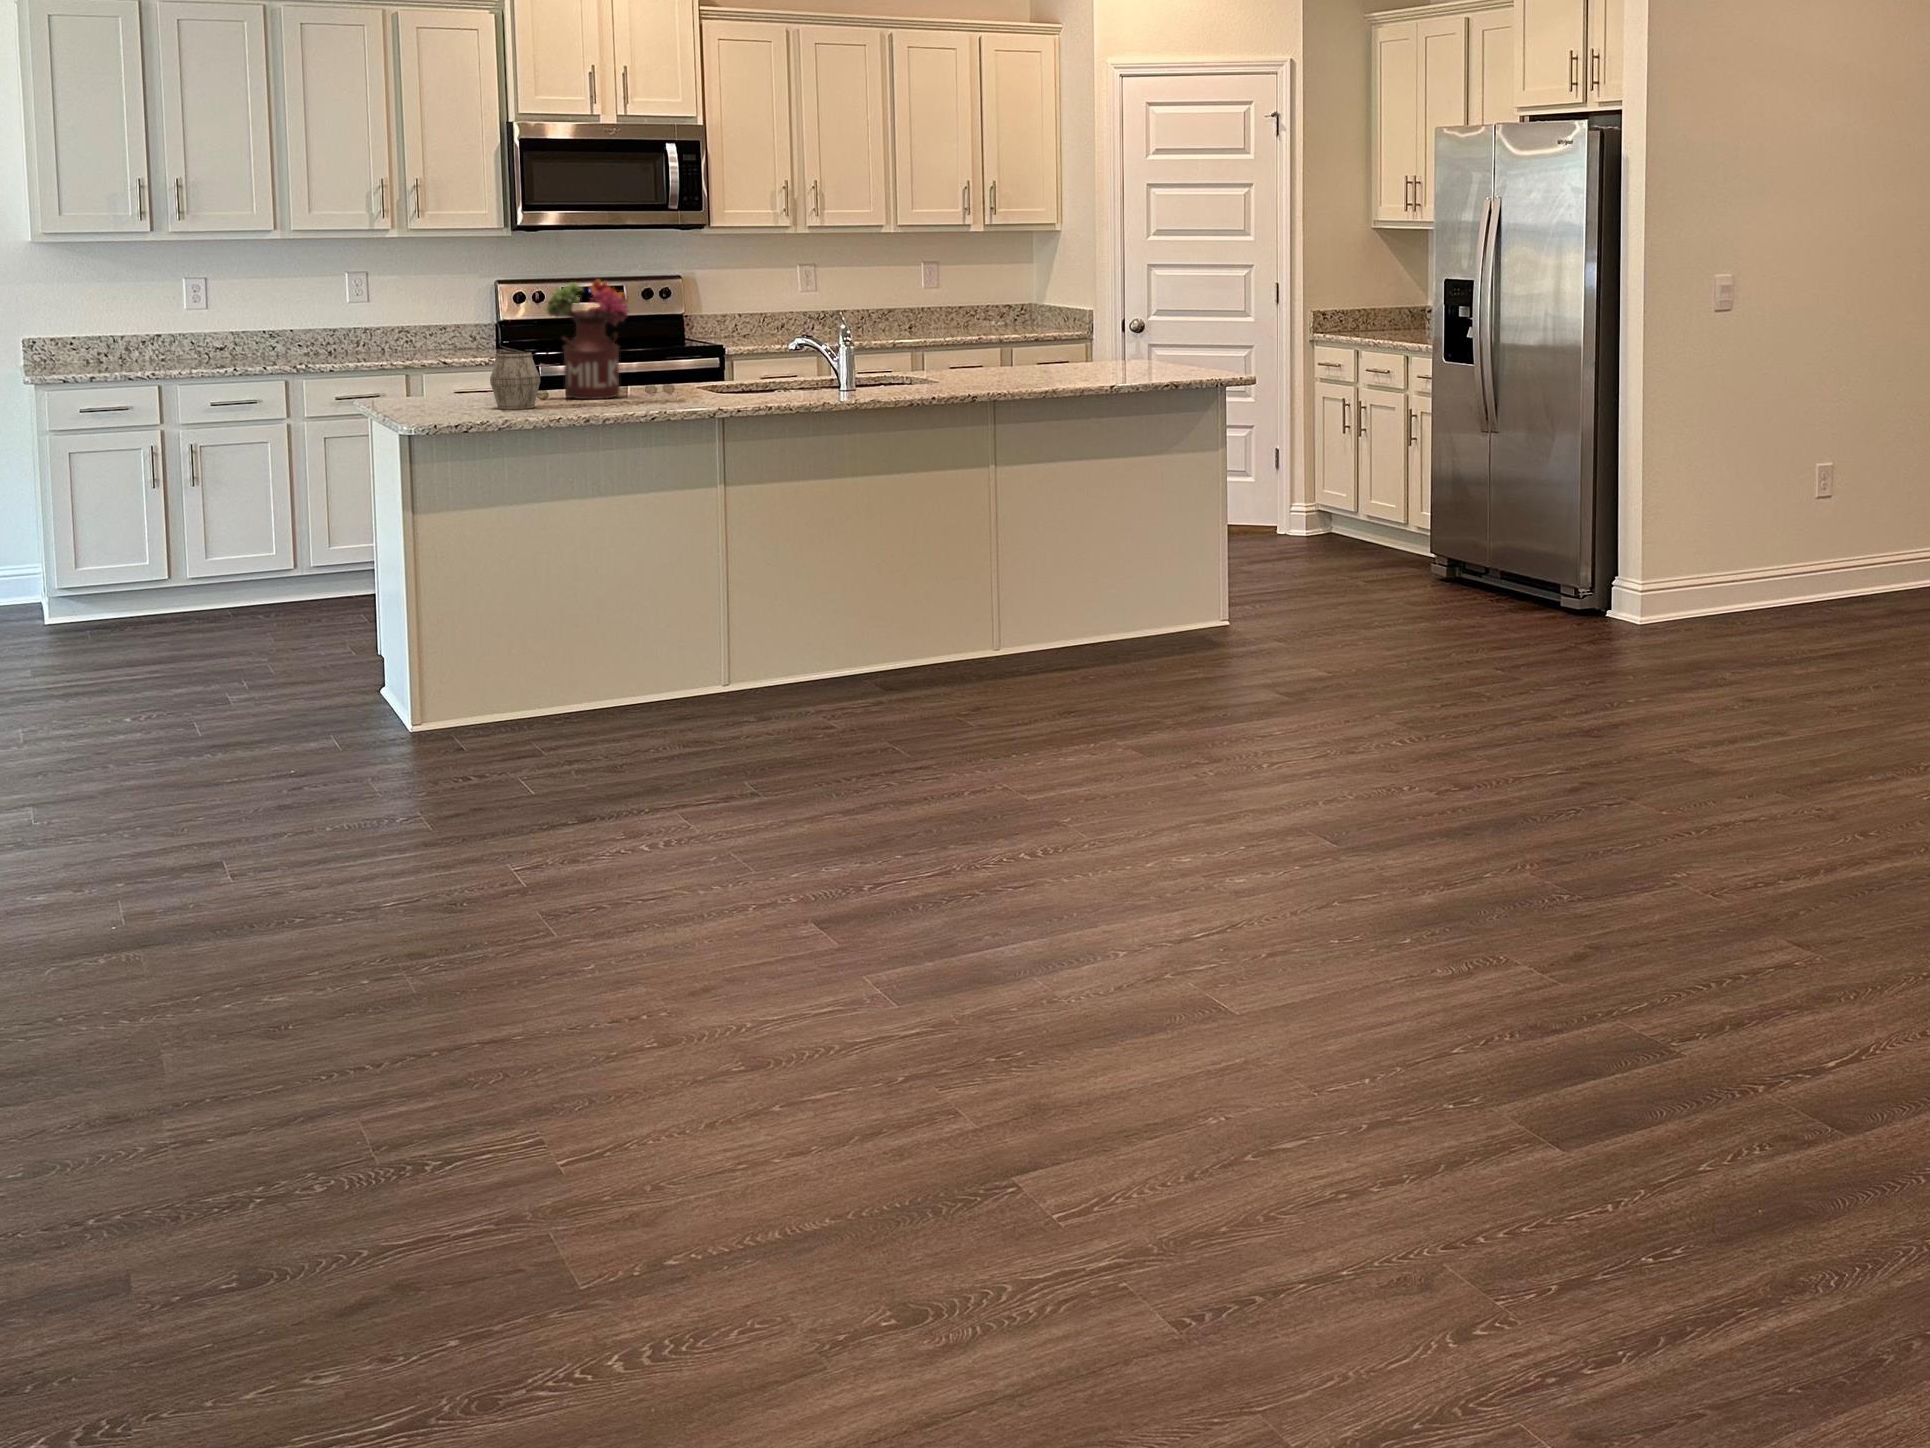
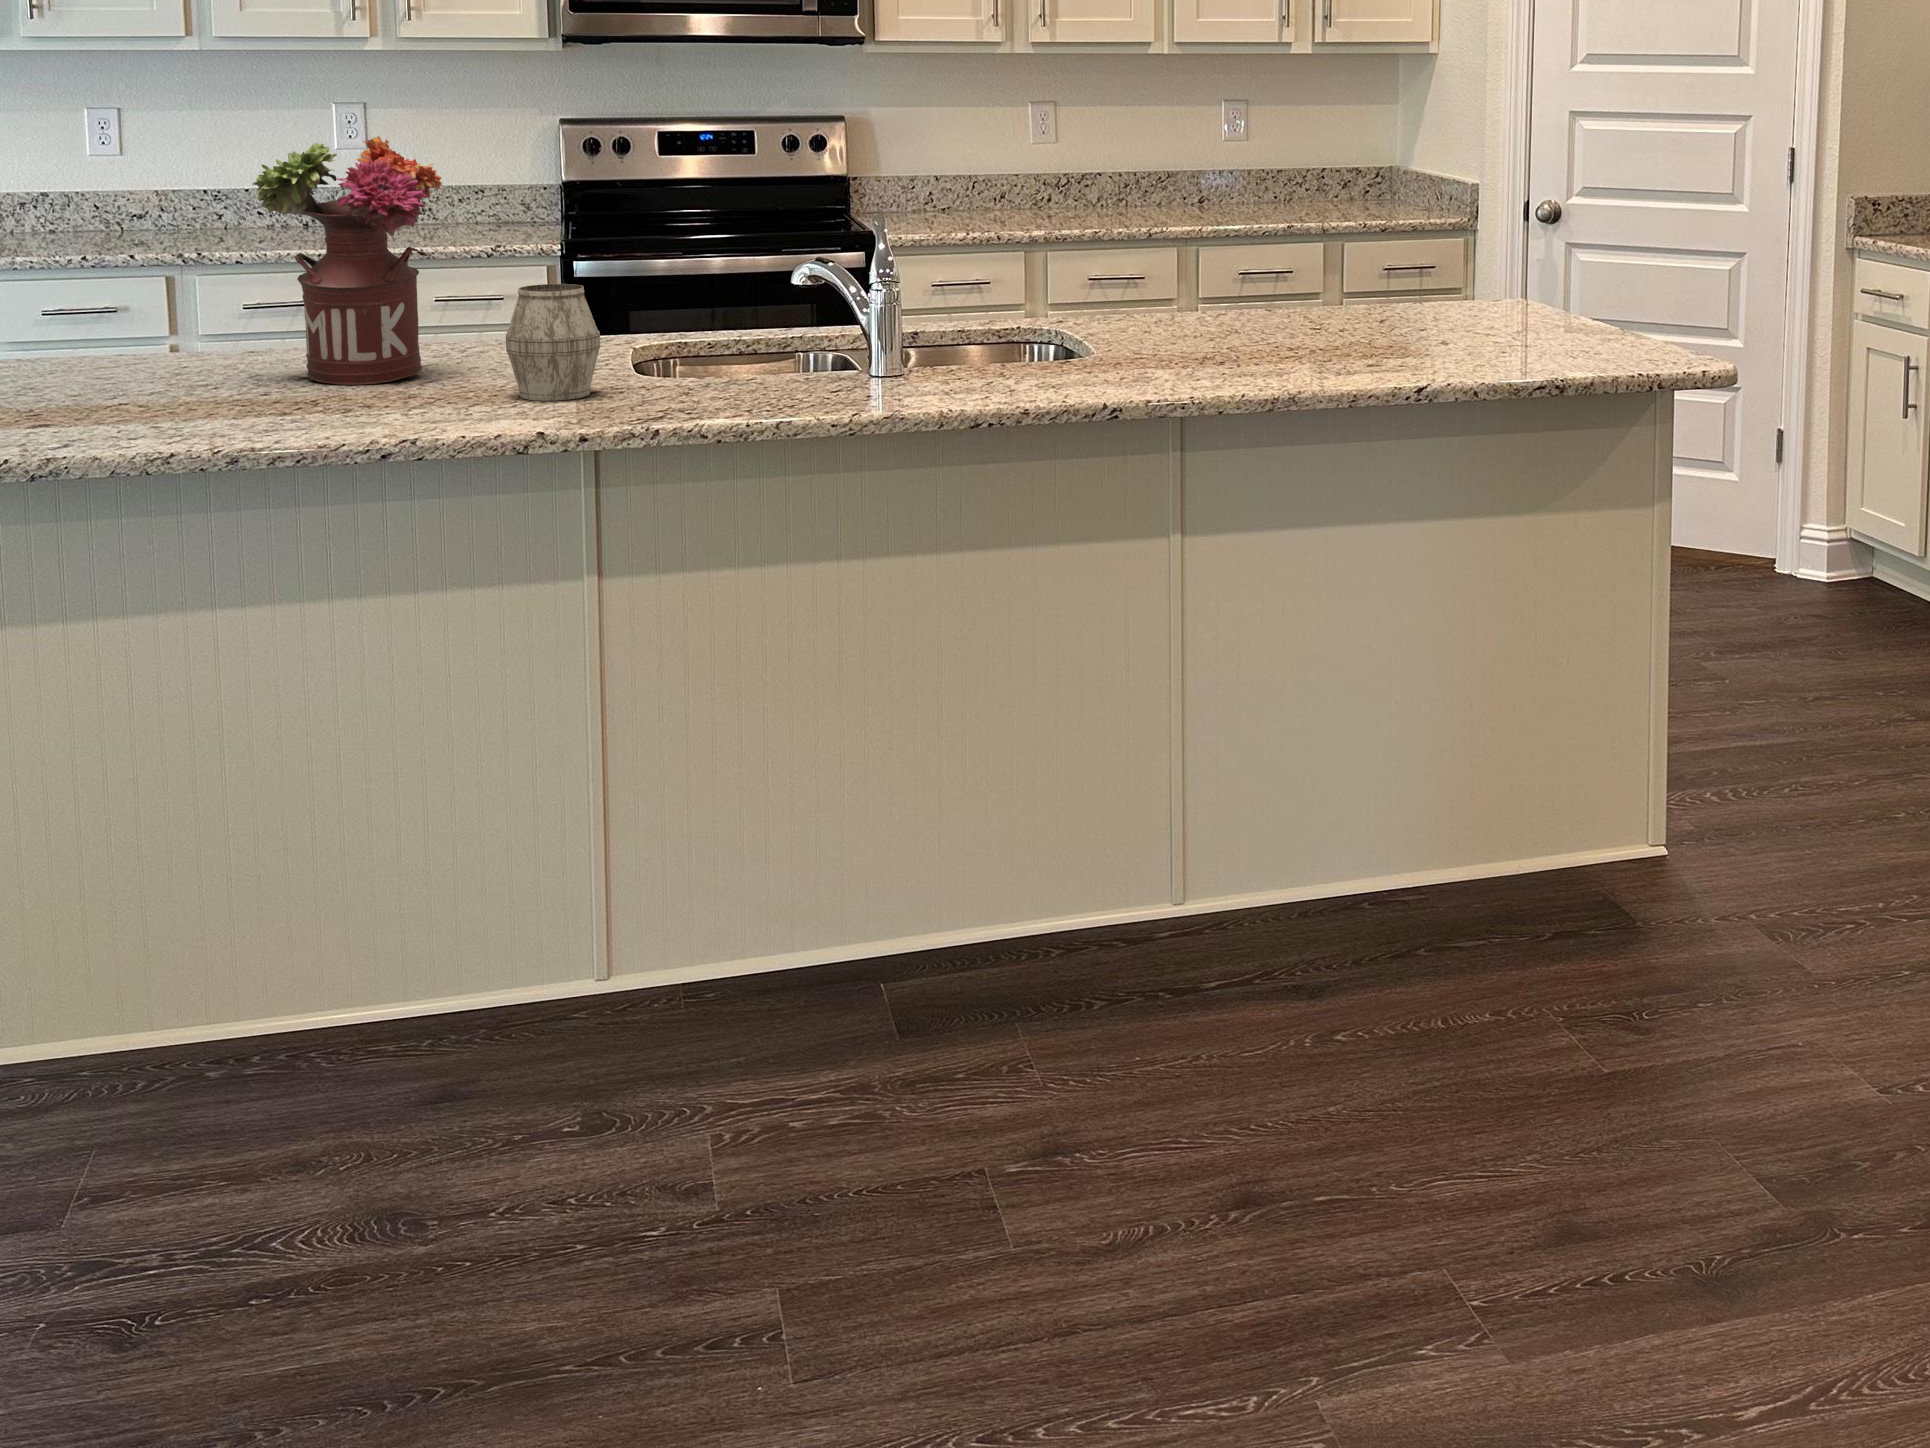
mug: present [490,352,540,409] -> present [506,284,600,401]

